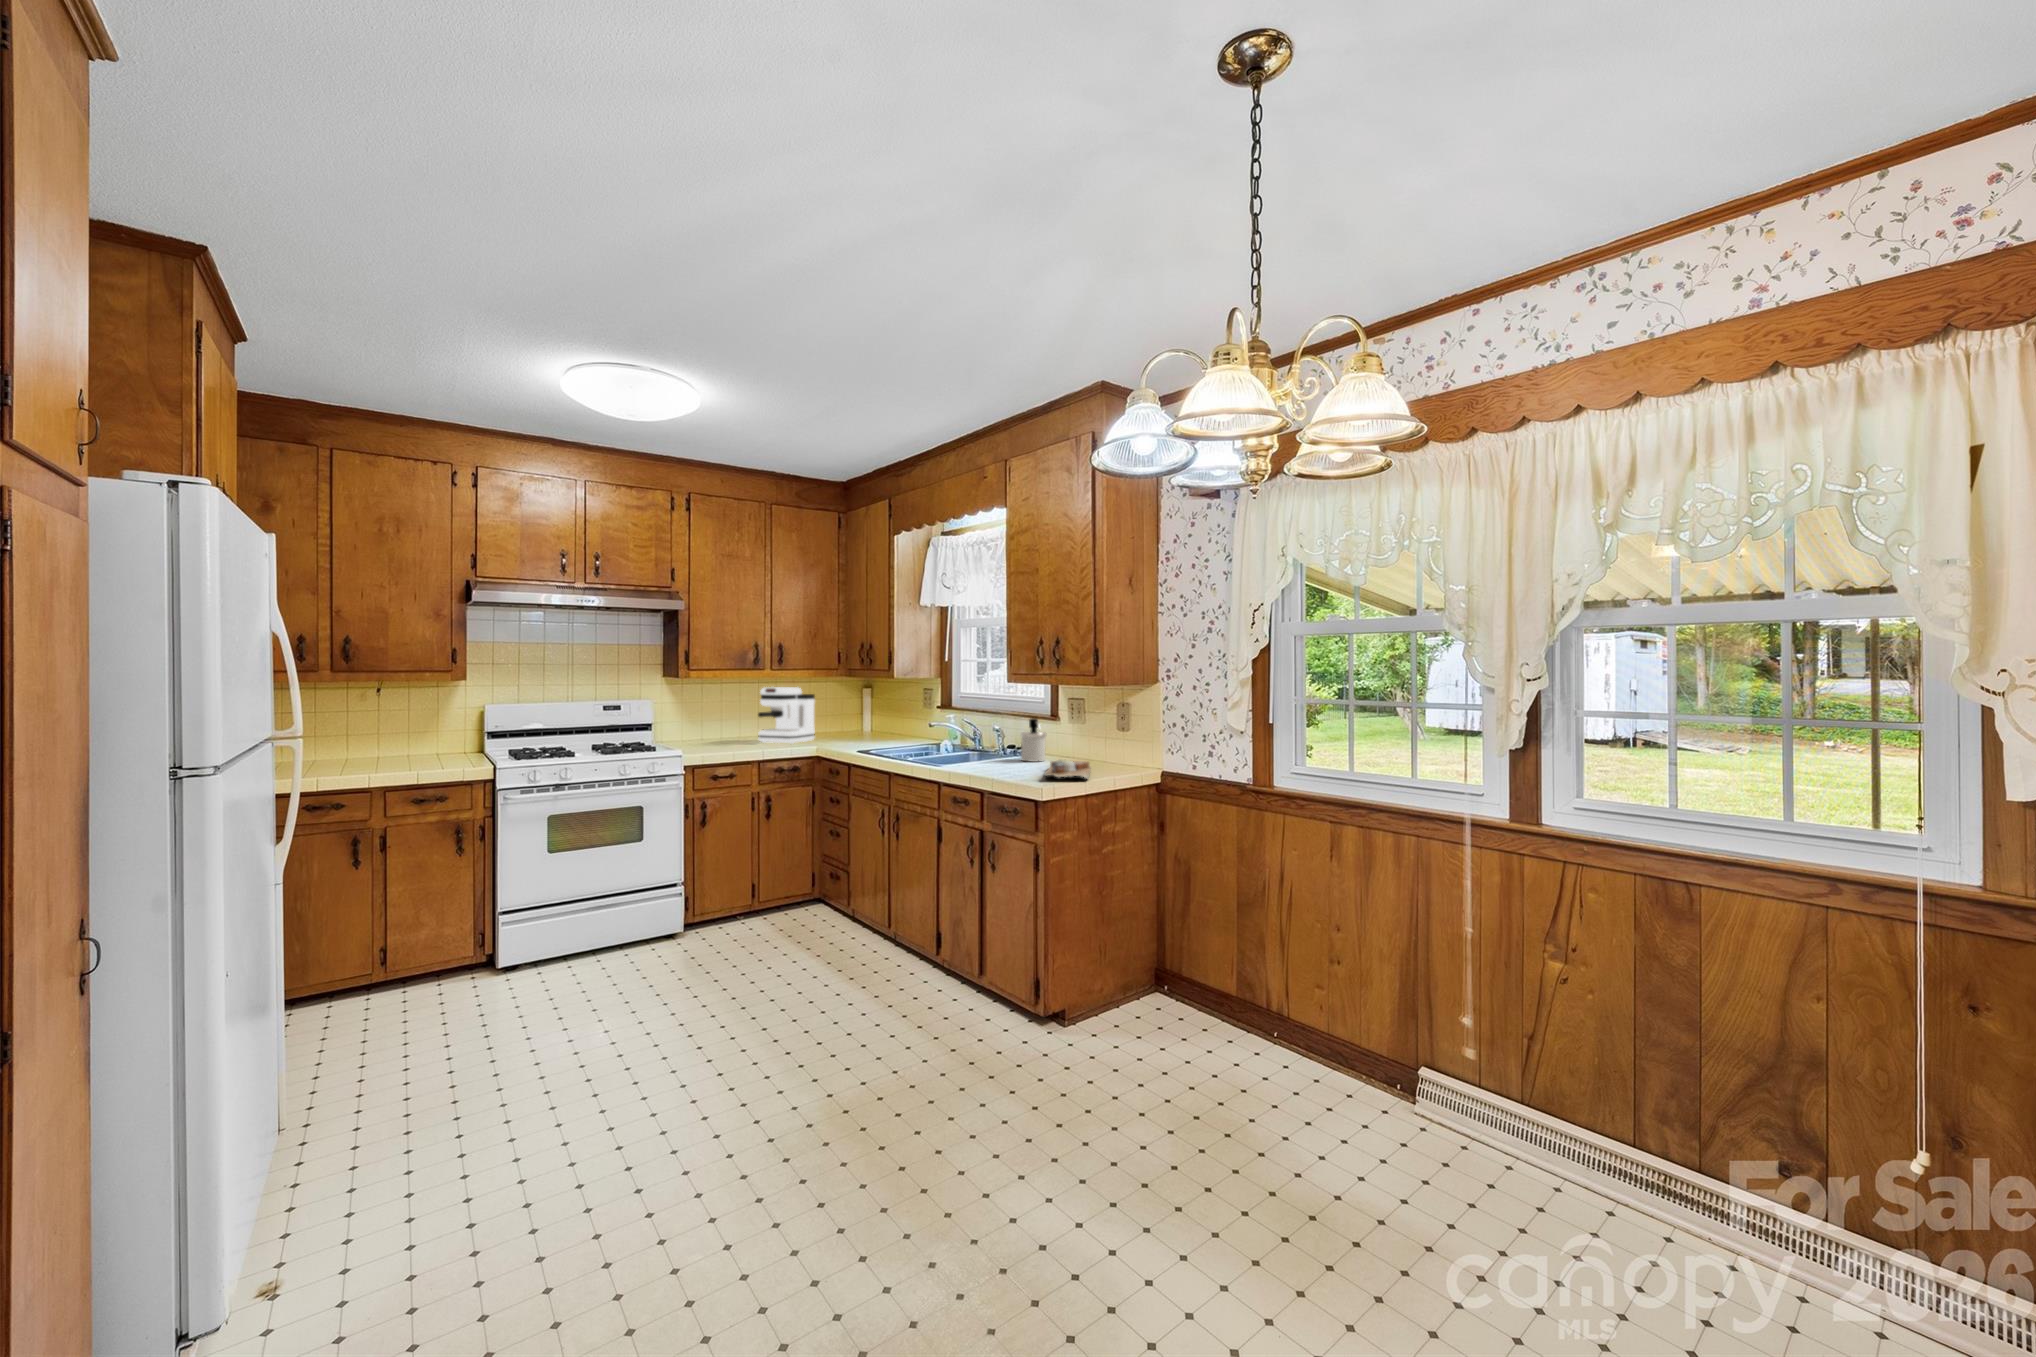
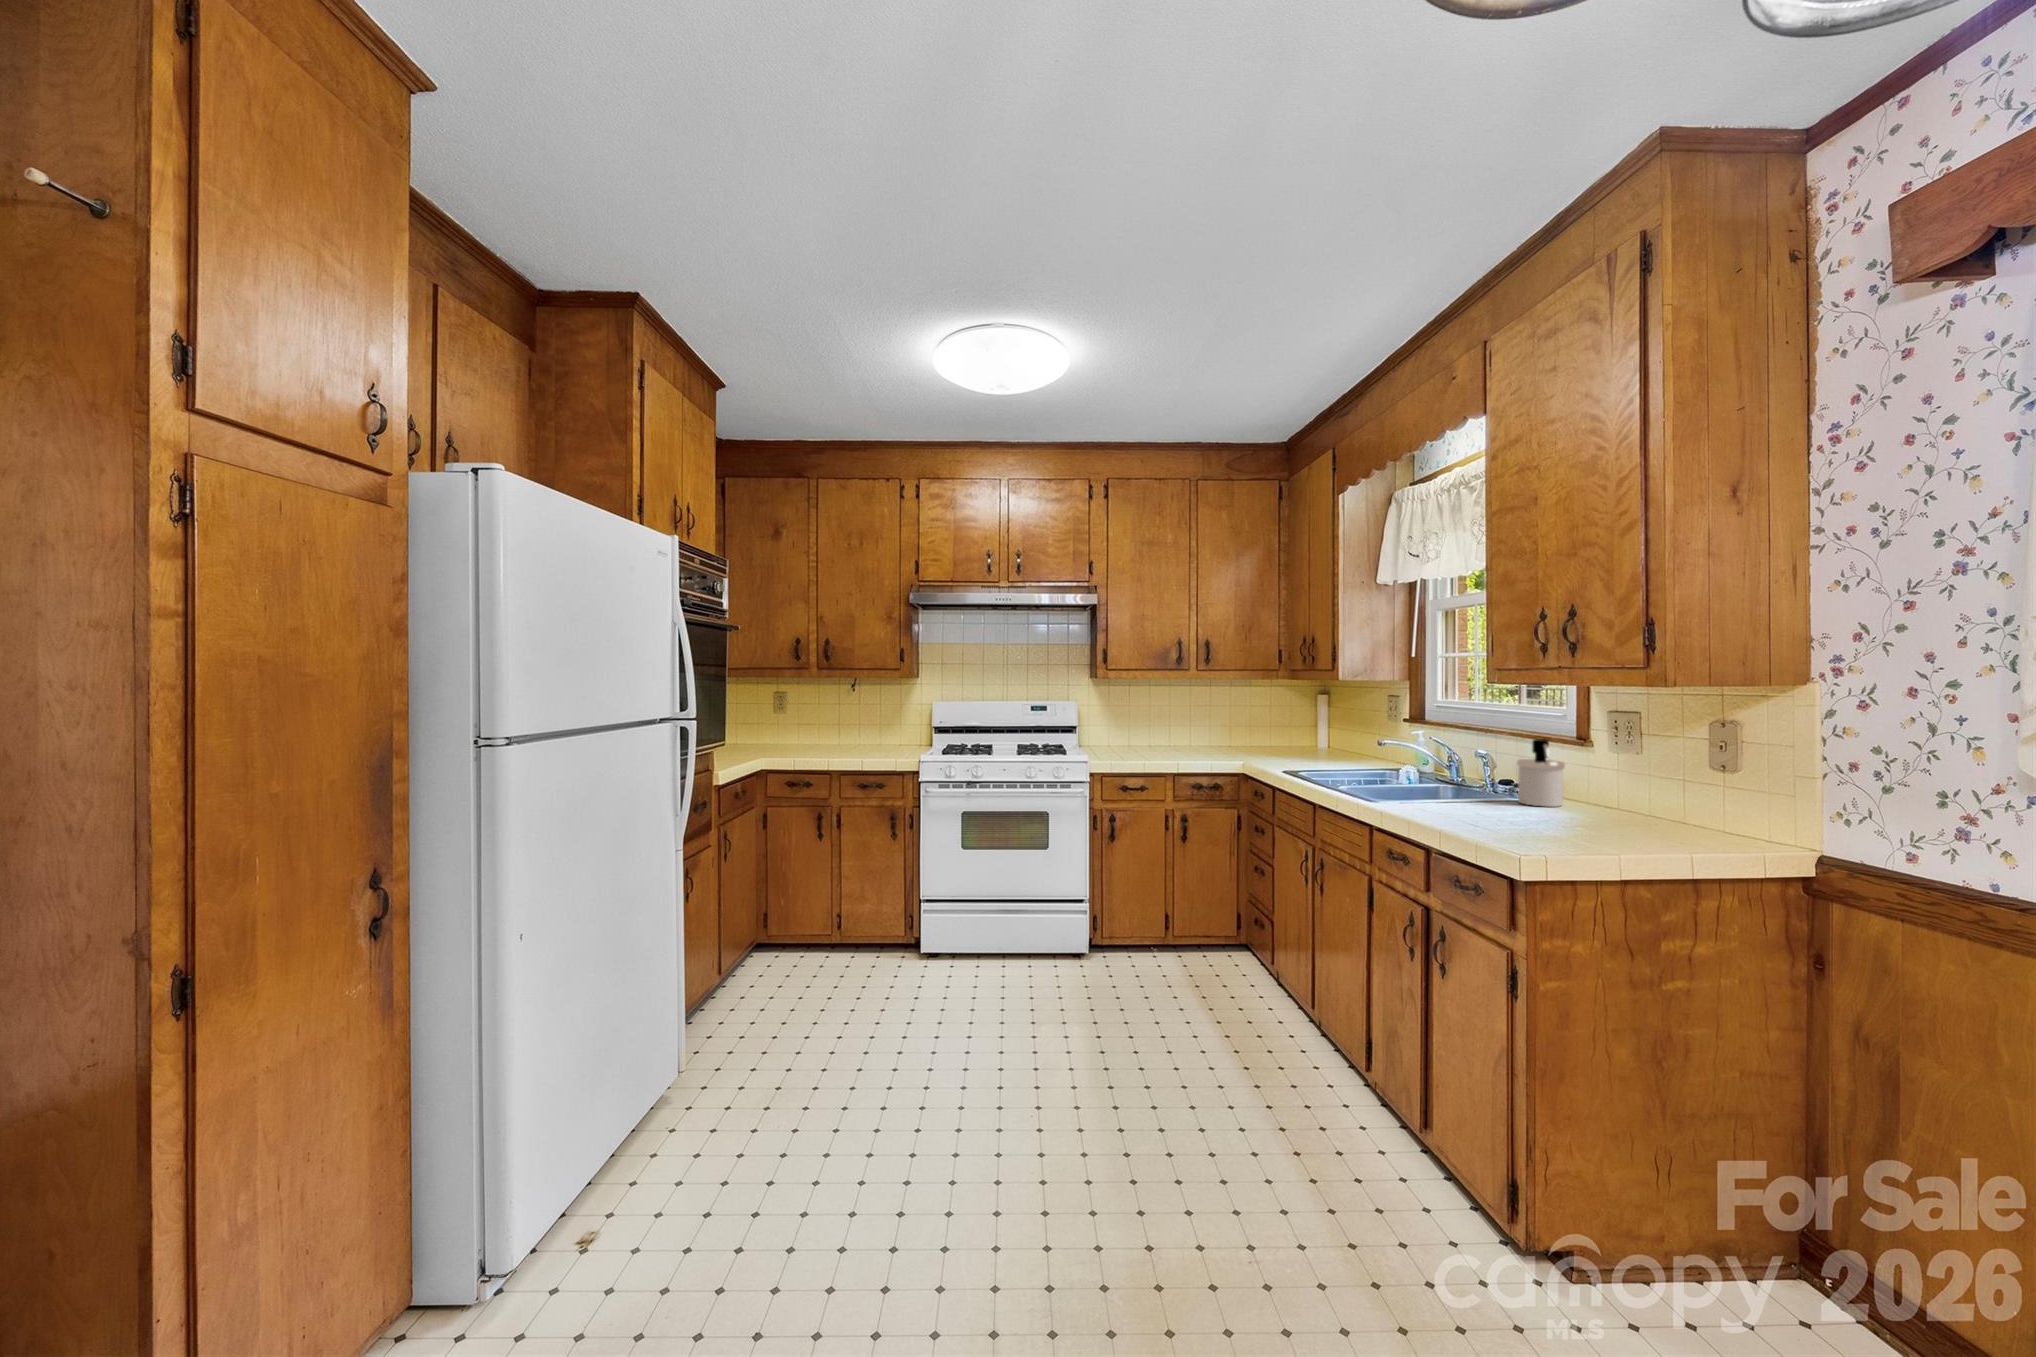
coffee maker: present [758,687,815,744] -> none [1183,690,1252,756]
cutting board: present [1044,759,1091,779] -> none [1536,809,1648,853]

